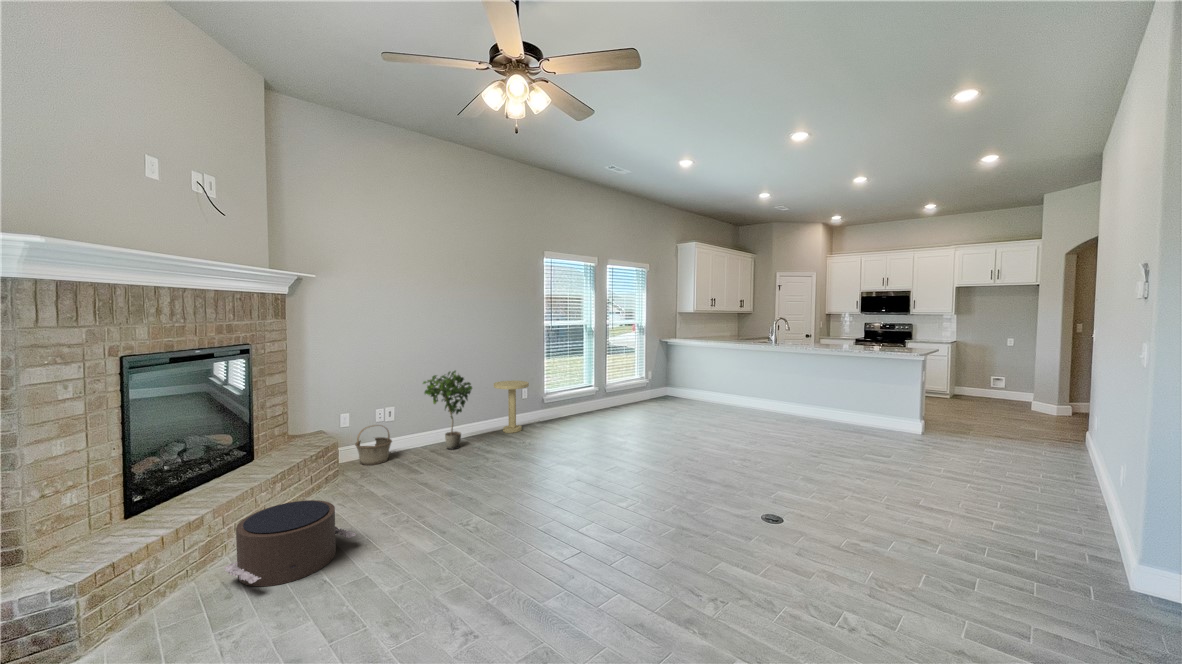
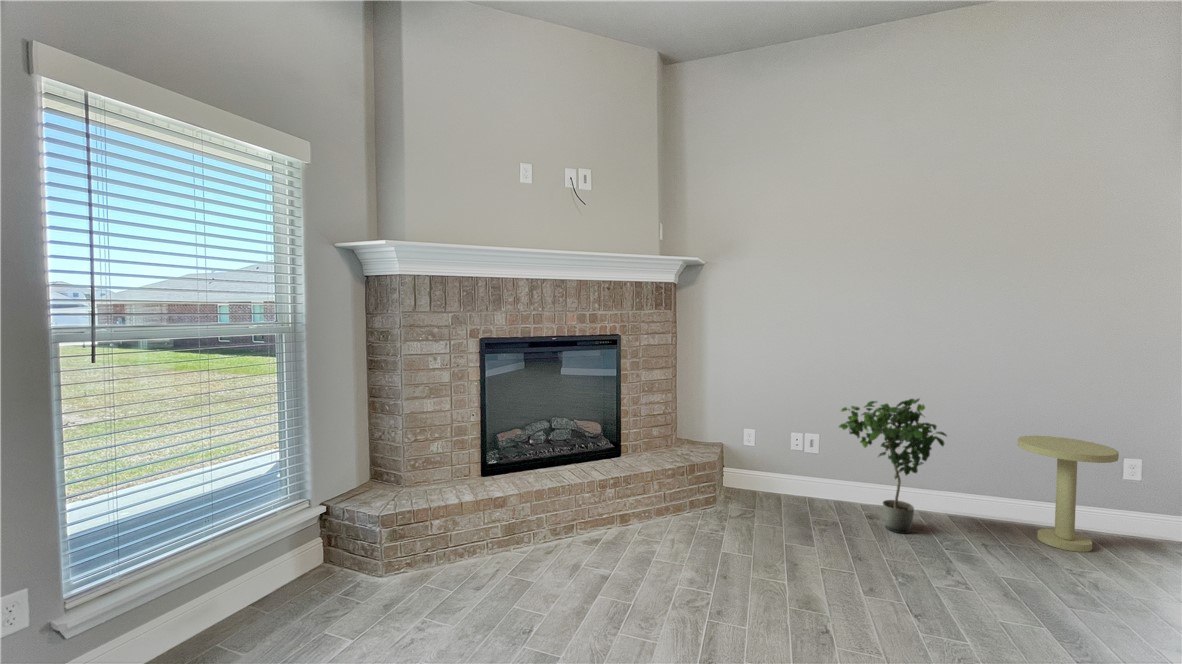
basket: present [355,425,392,465] -> none [748,454,796,509]
pouf: present [223,500,356,587] -> none [475,512,600,612]

